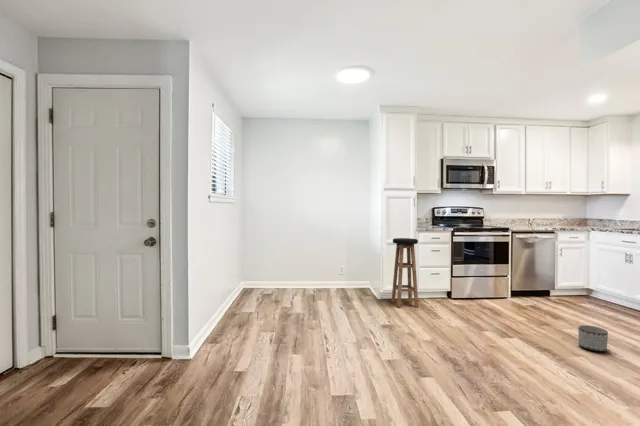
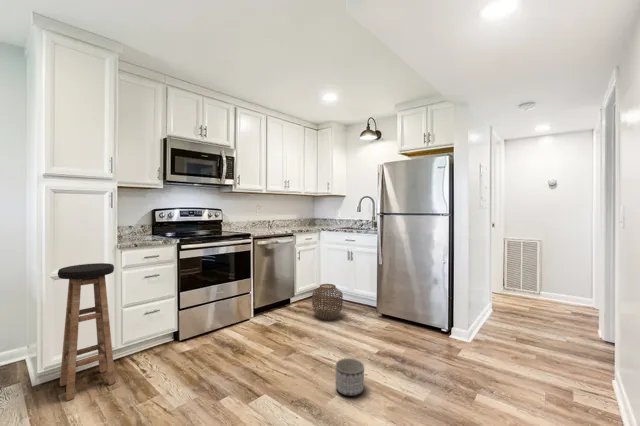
woven basket: none [572,279,610,314] -> present [312,284,343,320]

